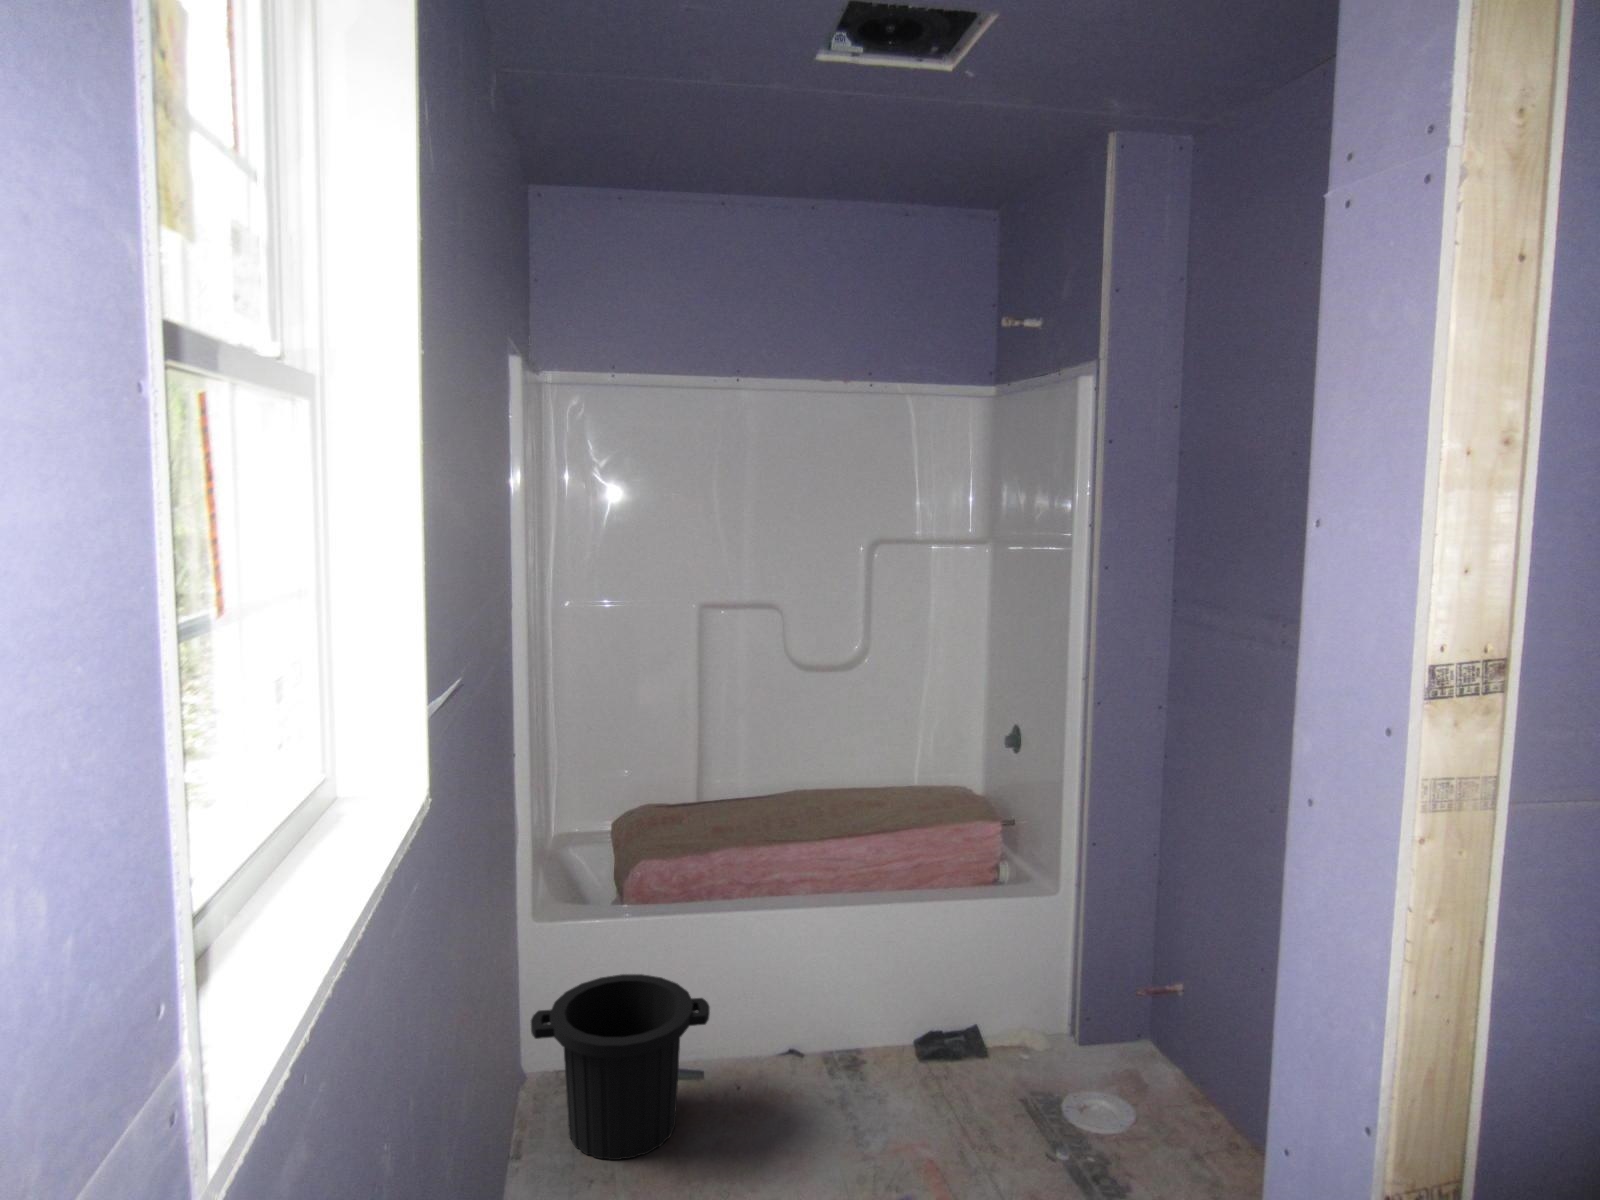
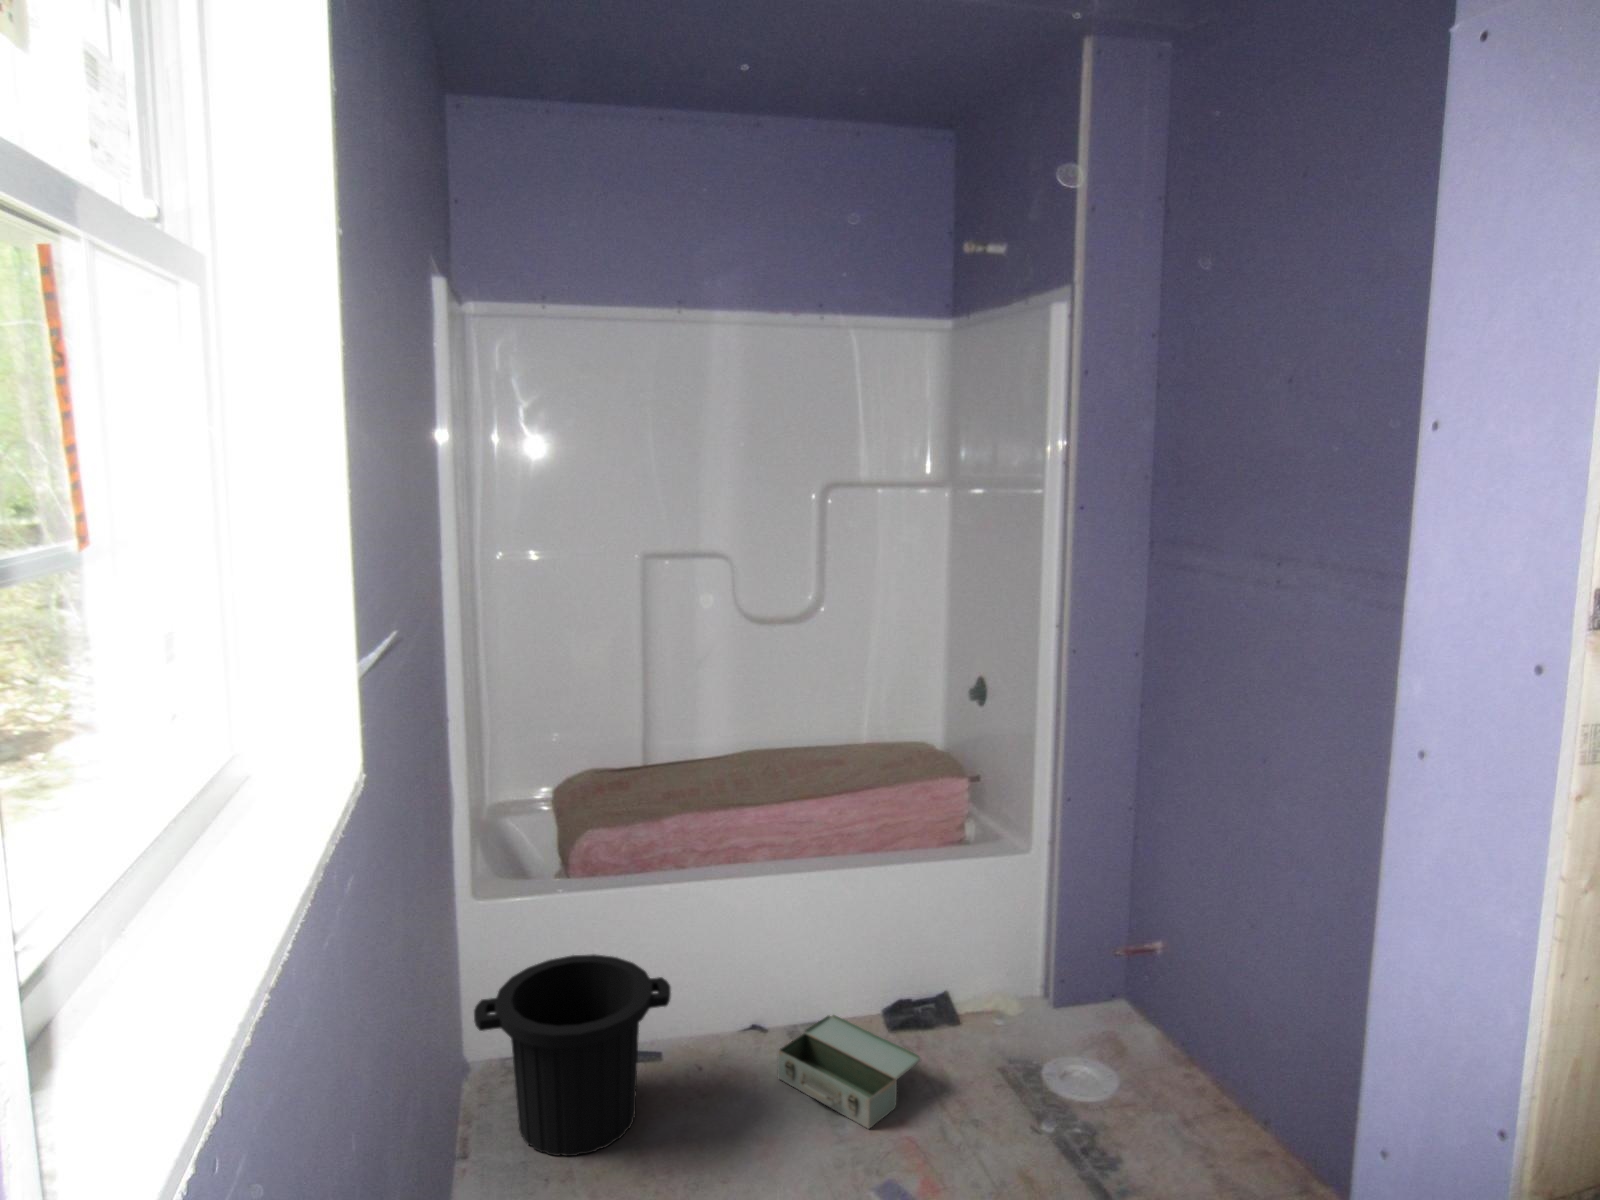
toolbox: none [809,1042,945,1151] -> present [777,1015,921,1129]

